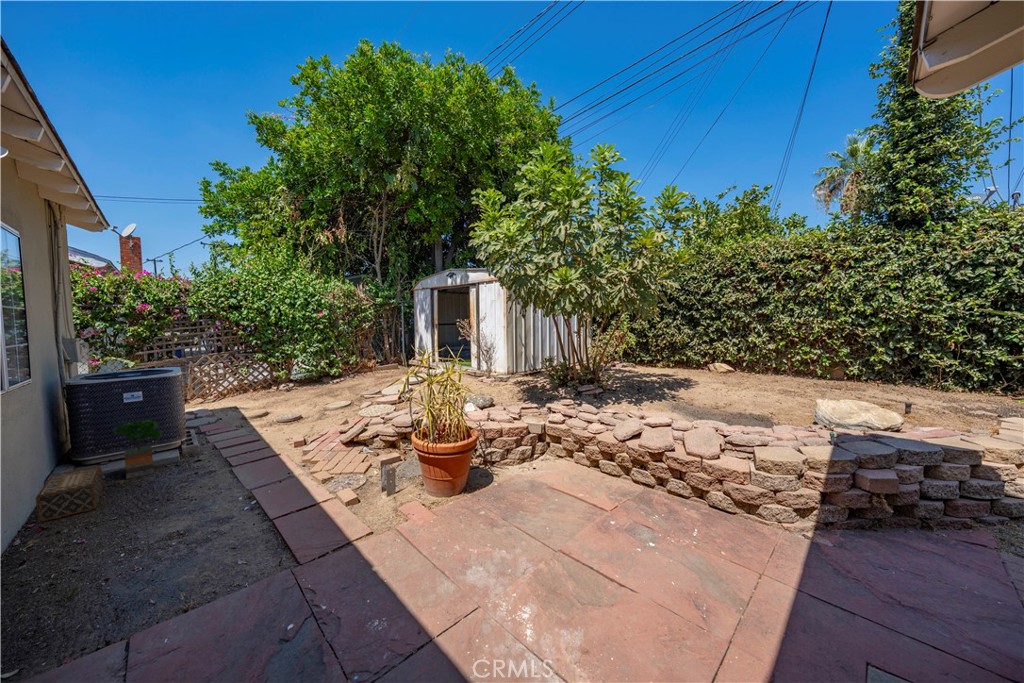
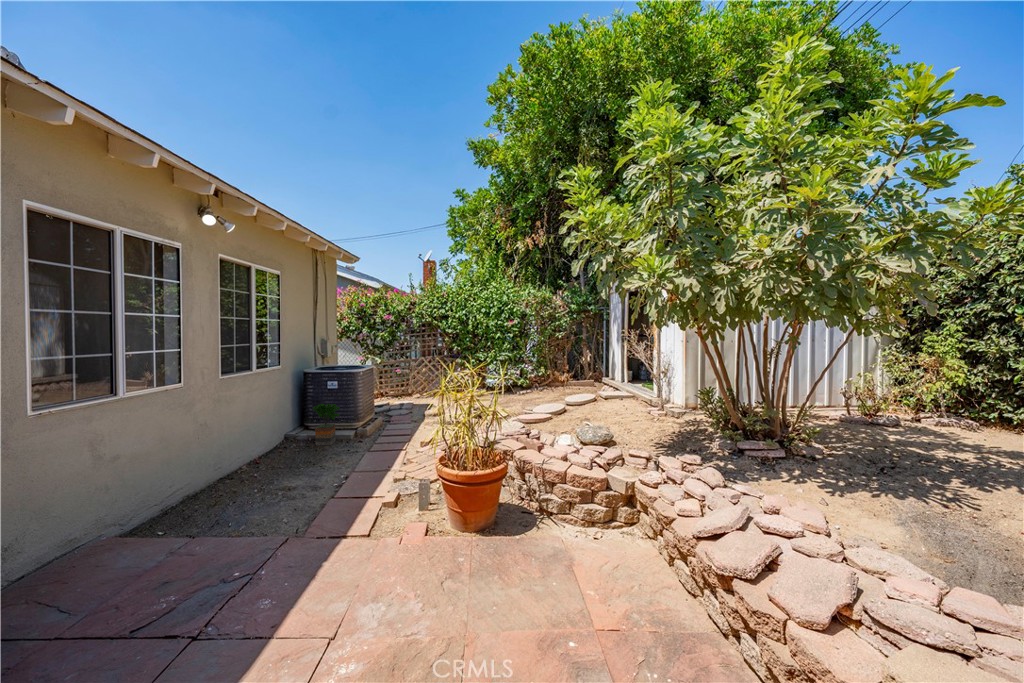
woven basket: present [36,466,103,522] -> none [254,432,301,462]

